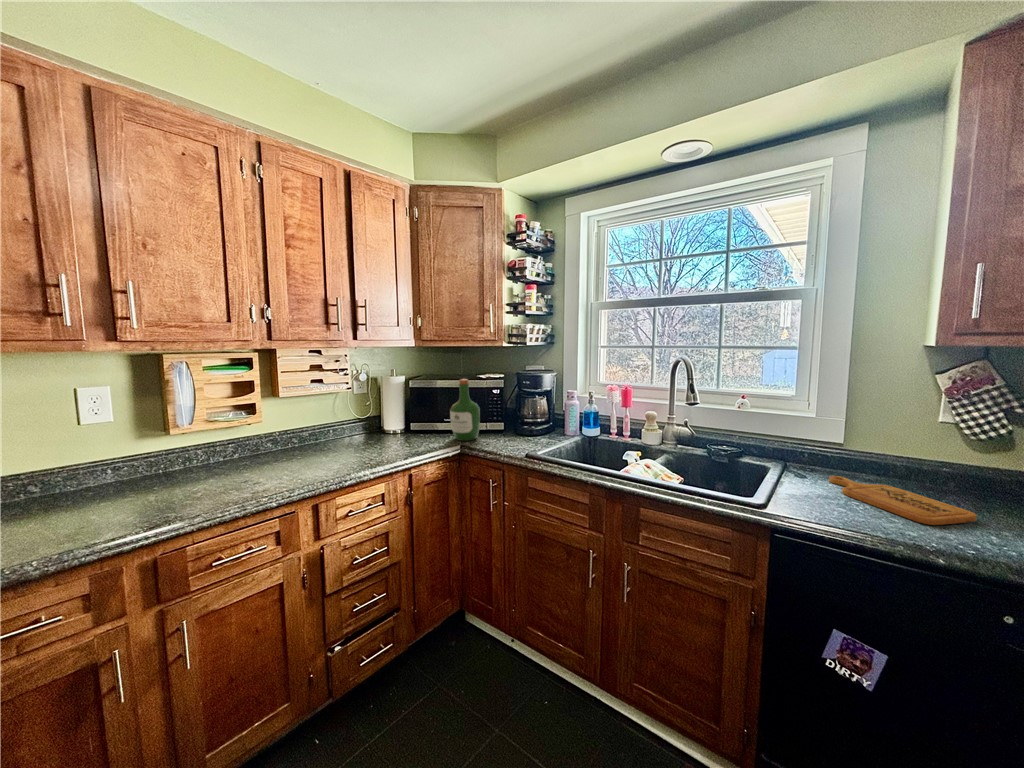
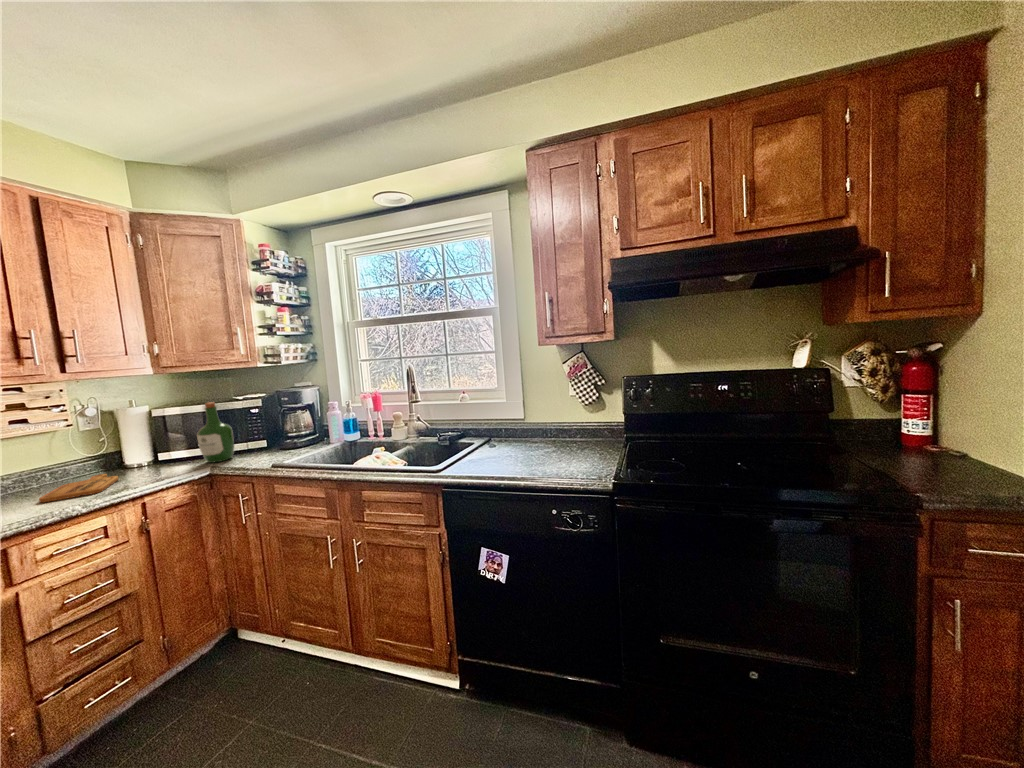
cutting board: present [829,476,977,525] -> present [39,474,118,502]

